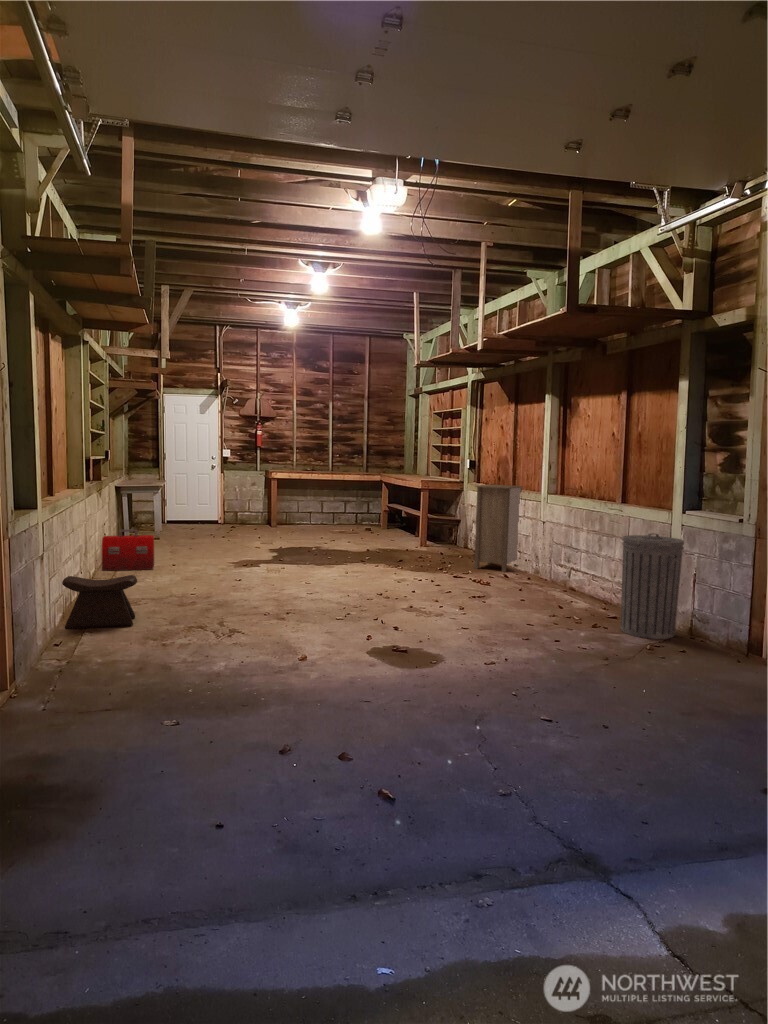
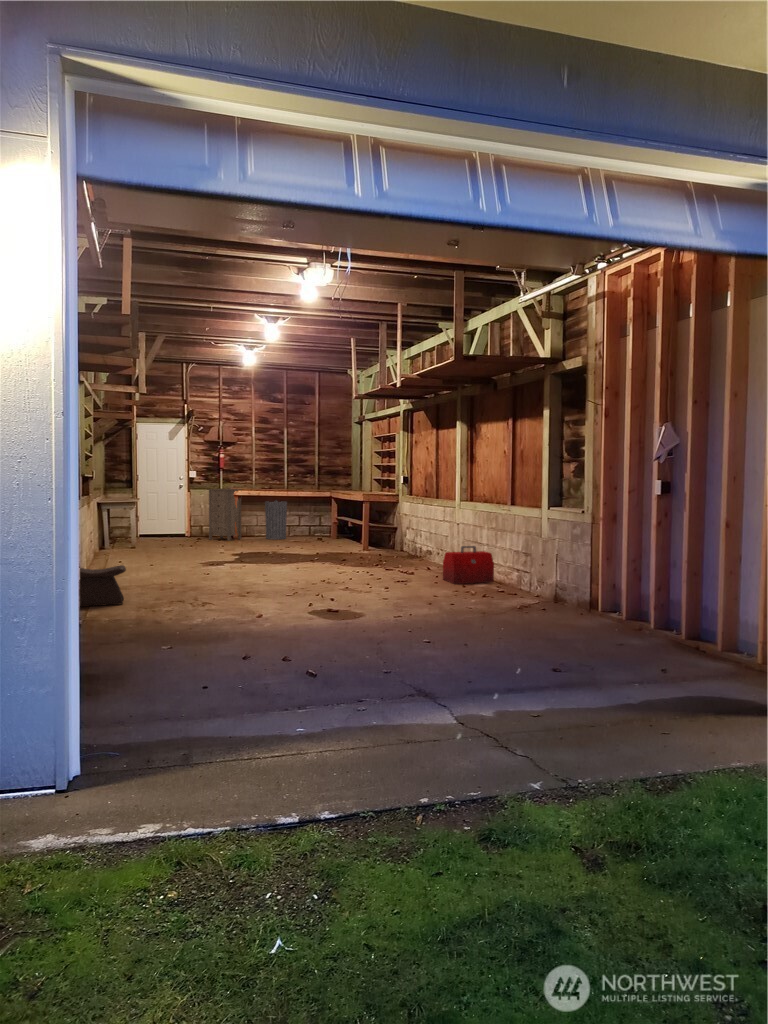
storage cabinet: present [474,485,522,572] -> present [208,489,241,541]
toolbox: present [102,529,154,571] -> present [443,546,494,584]
trash can: present [621,533,684,639] -> present [264,500,287,539]

